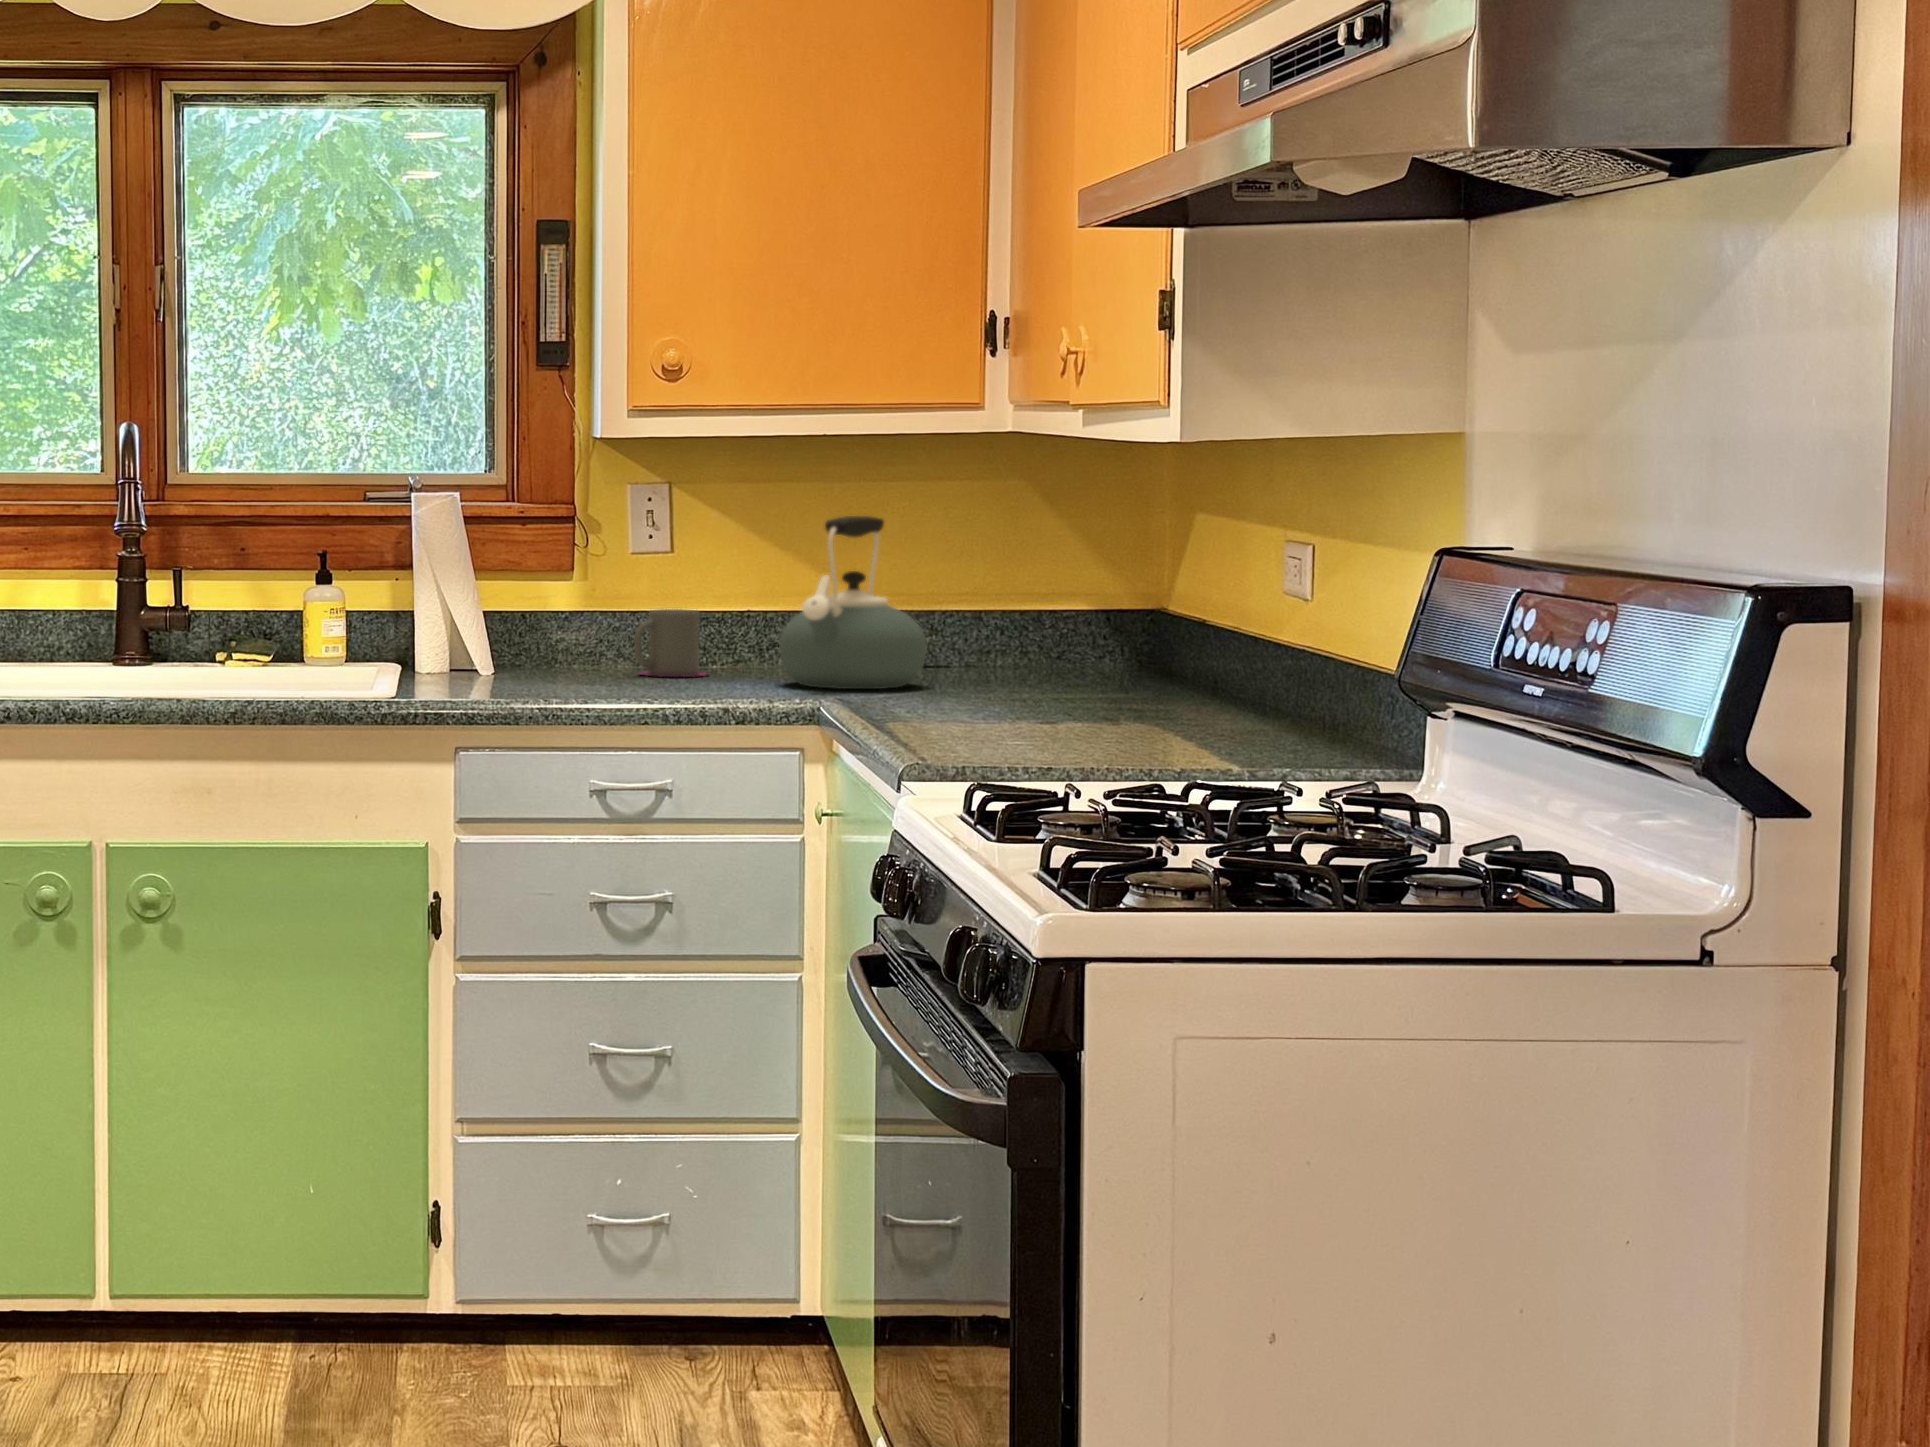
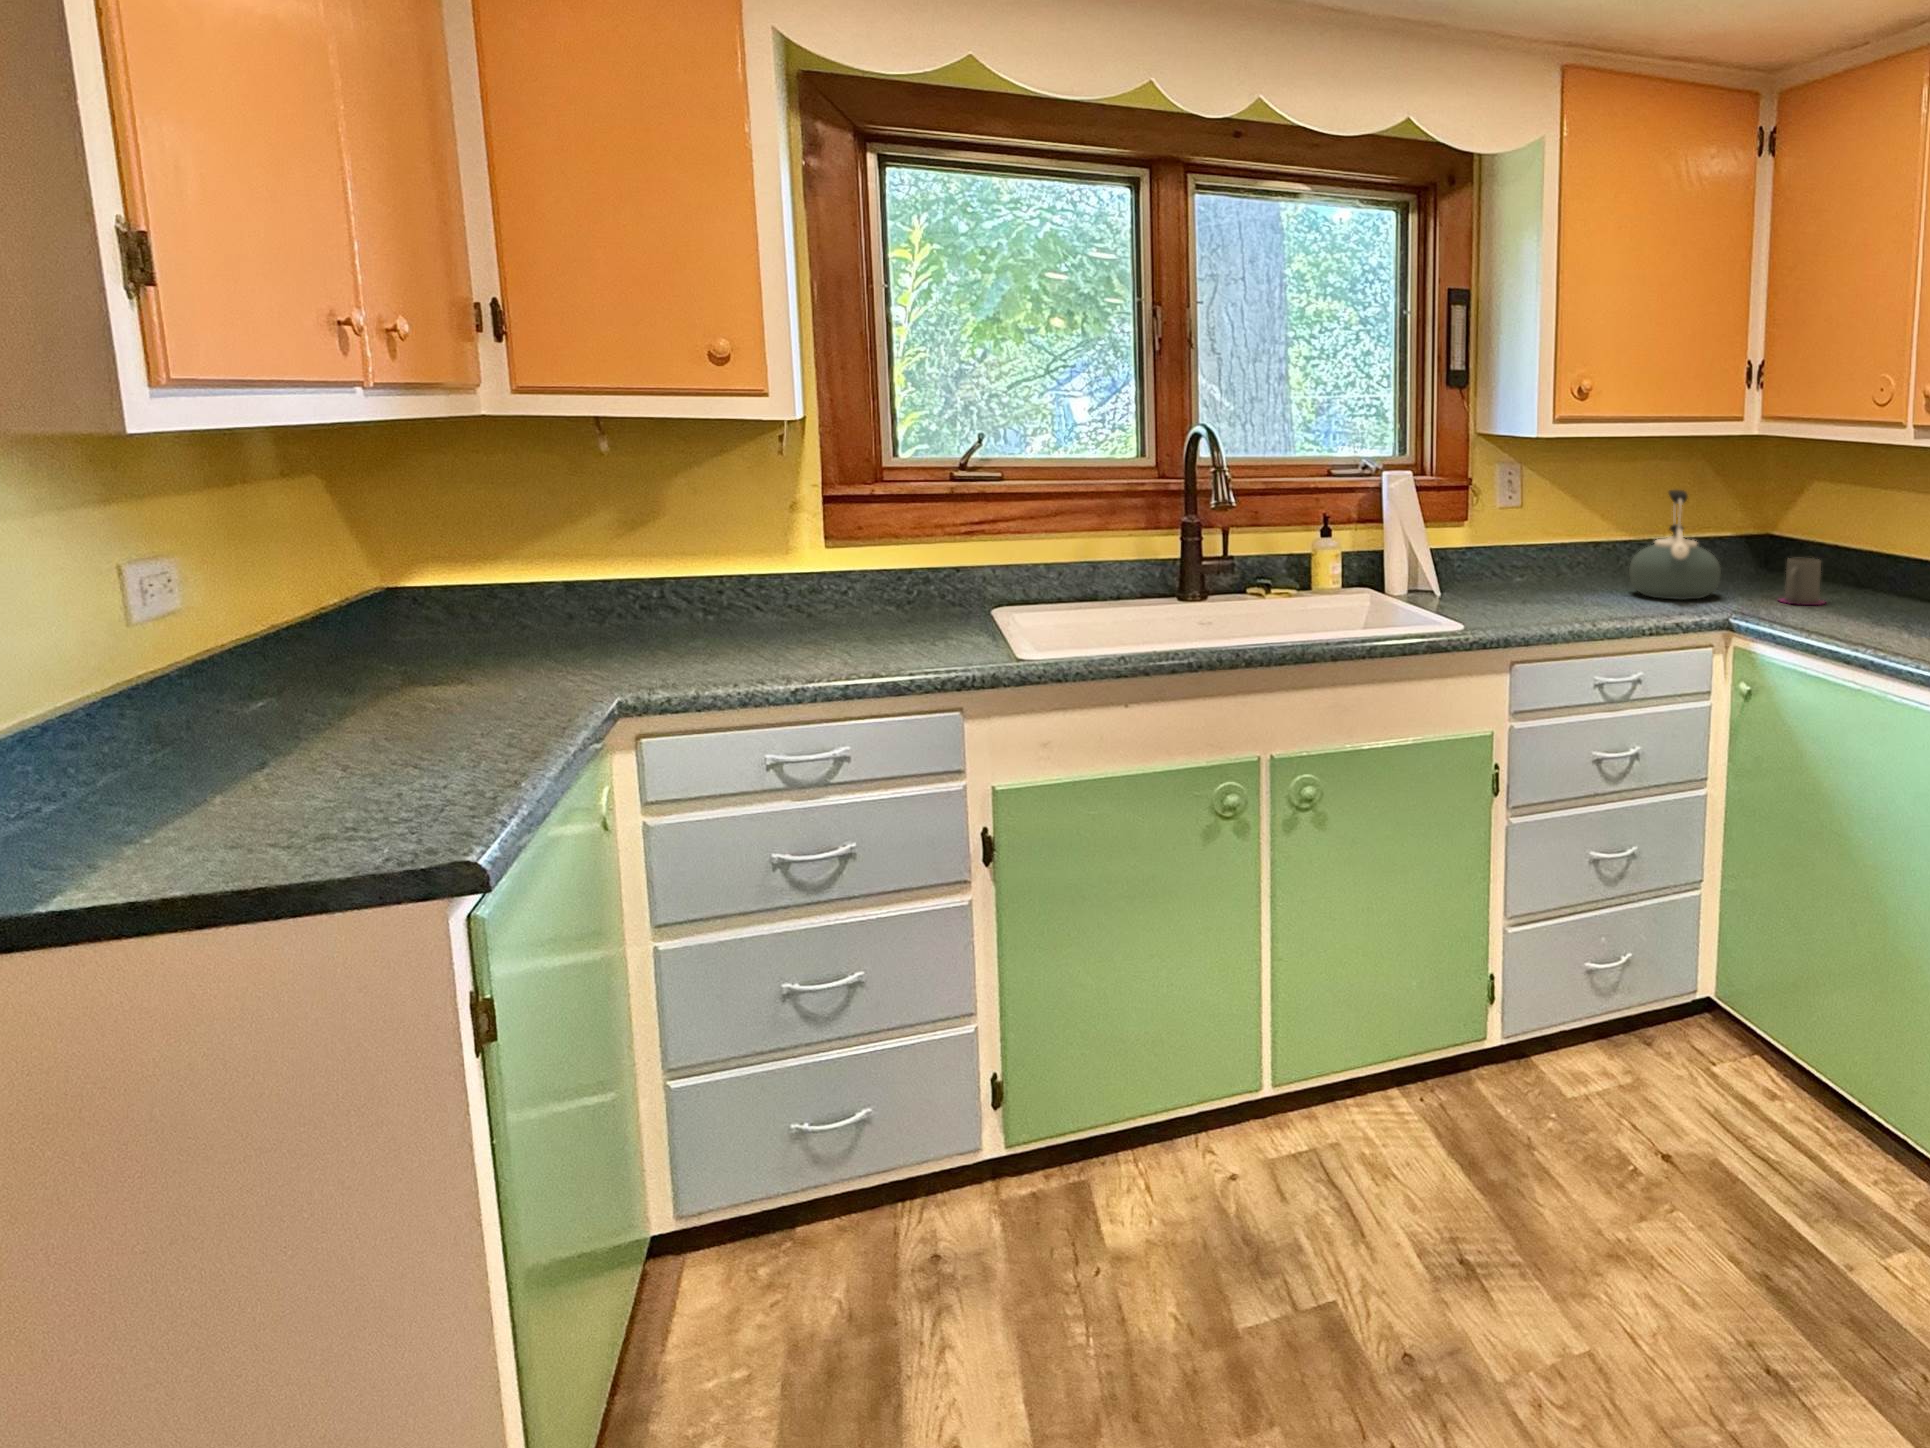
mug: present [634,609,706,677] -> present [1779,558,1826,605]

